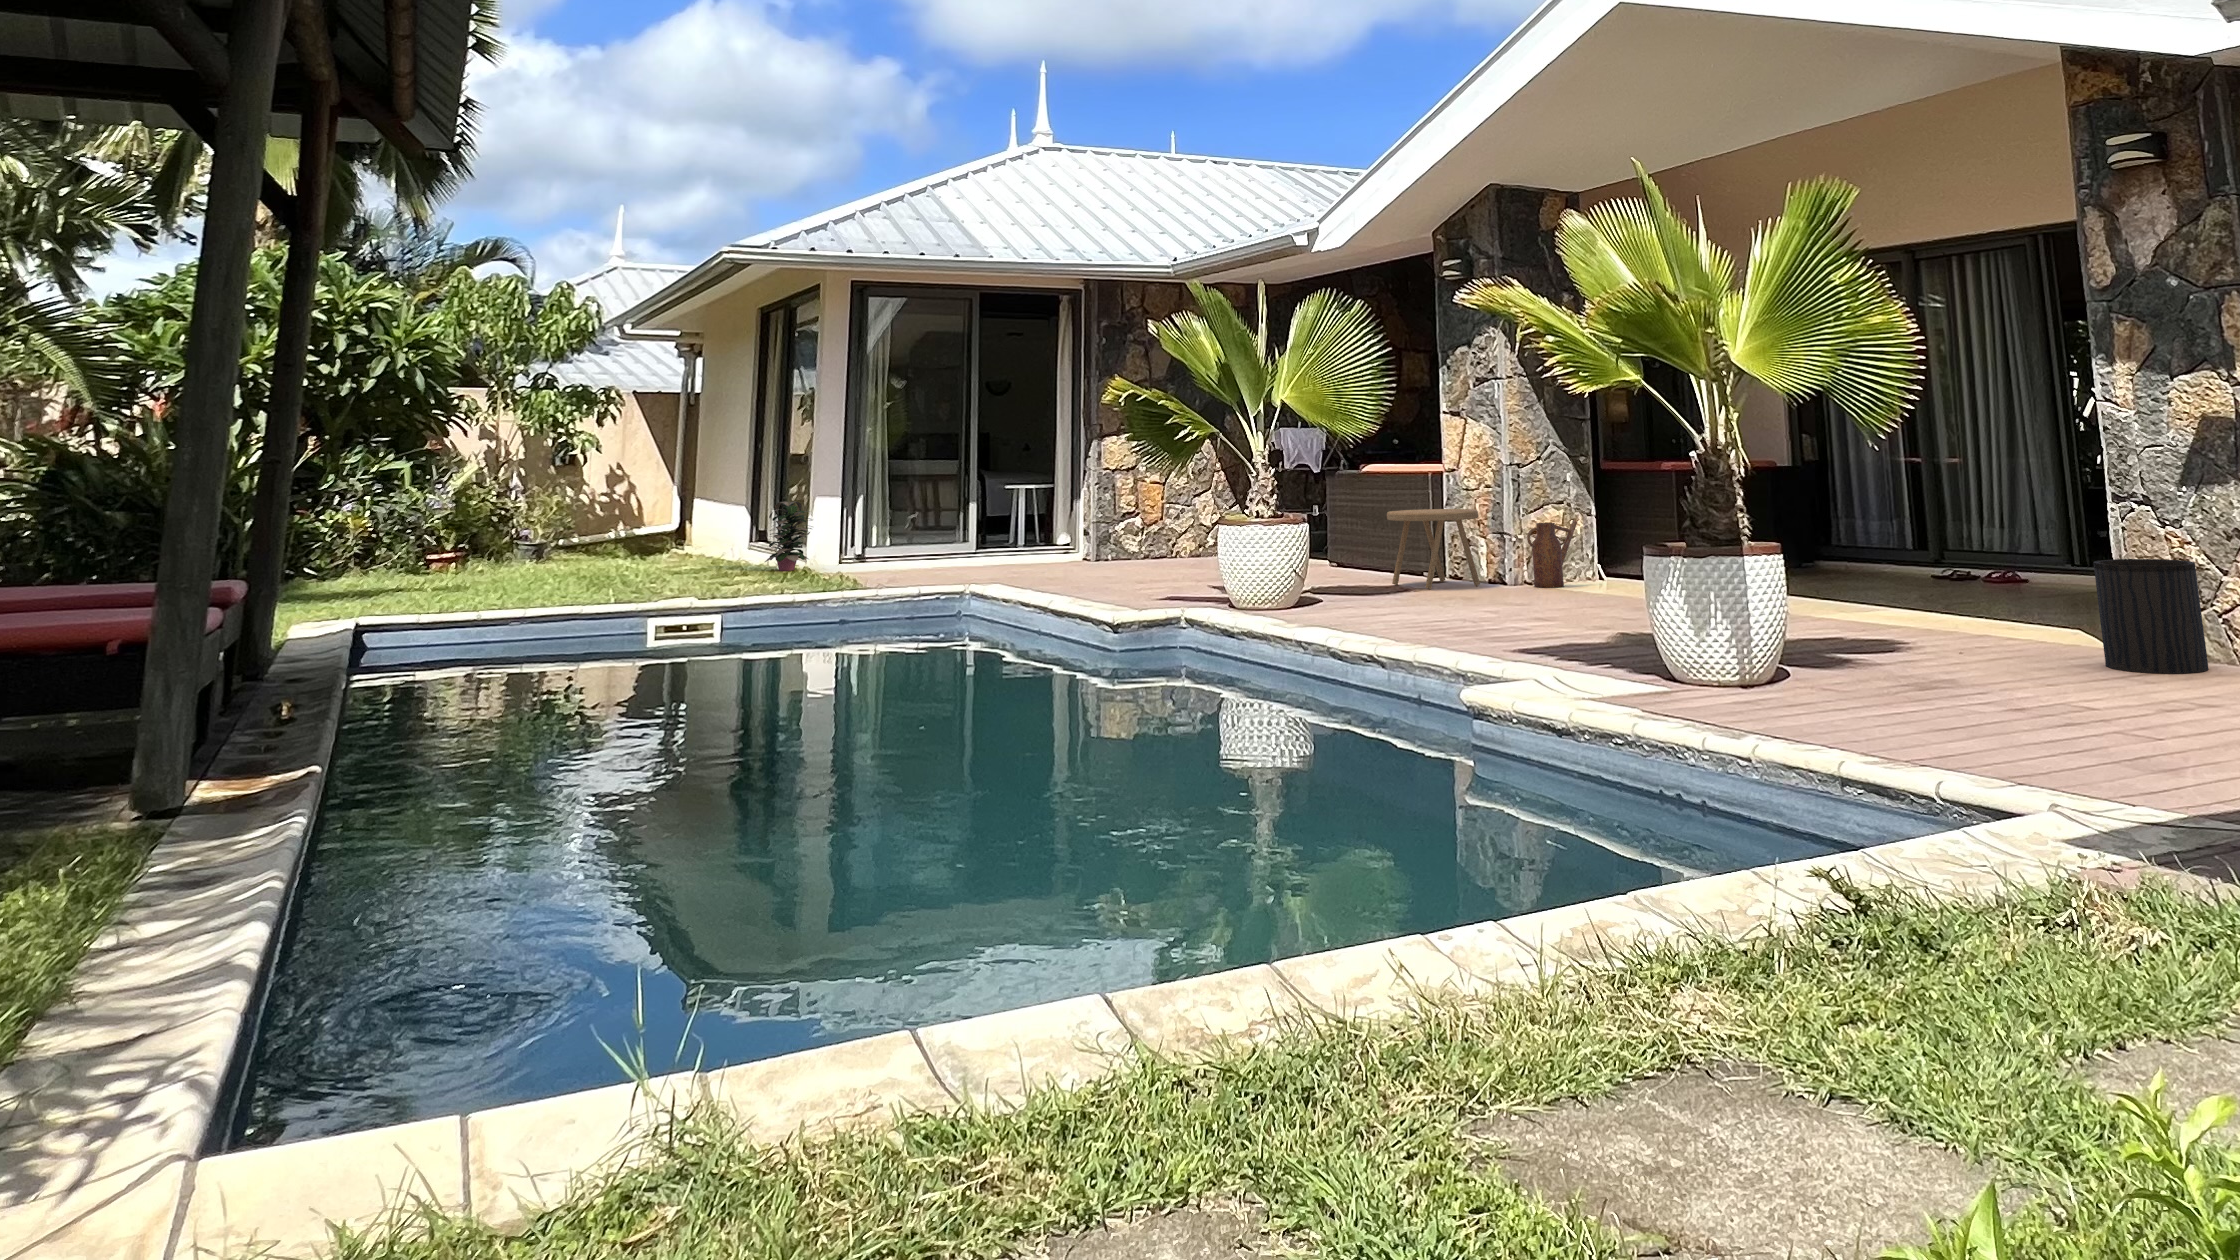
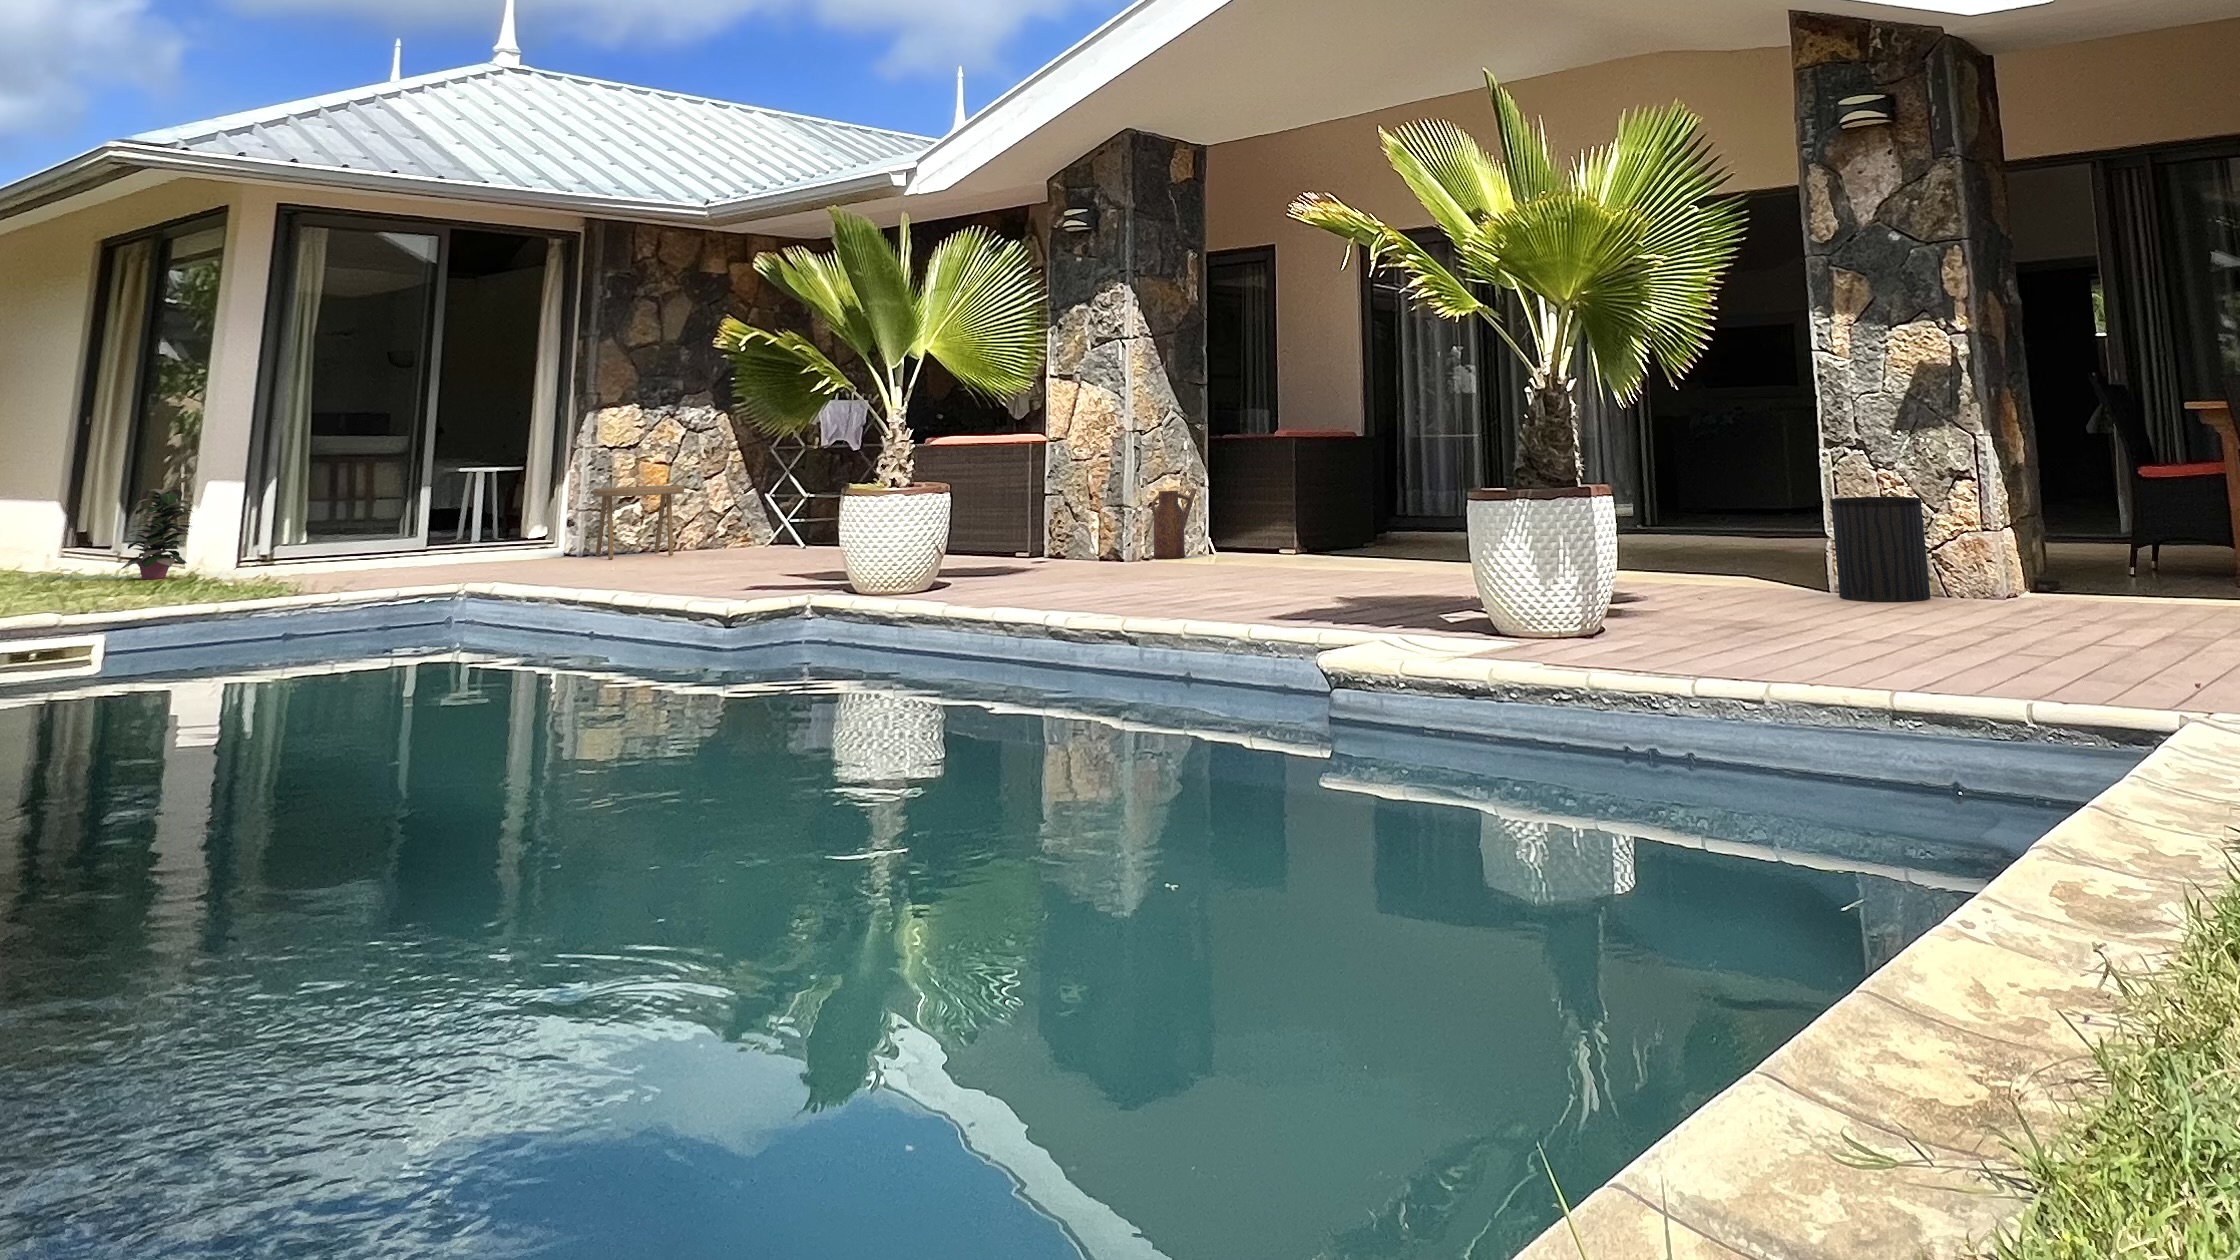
side table: present [1387,509,1480,589] -> present [593,485,684,560]

